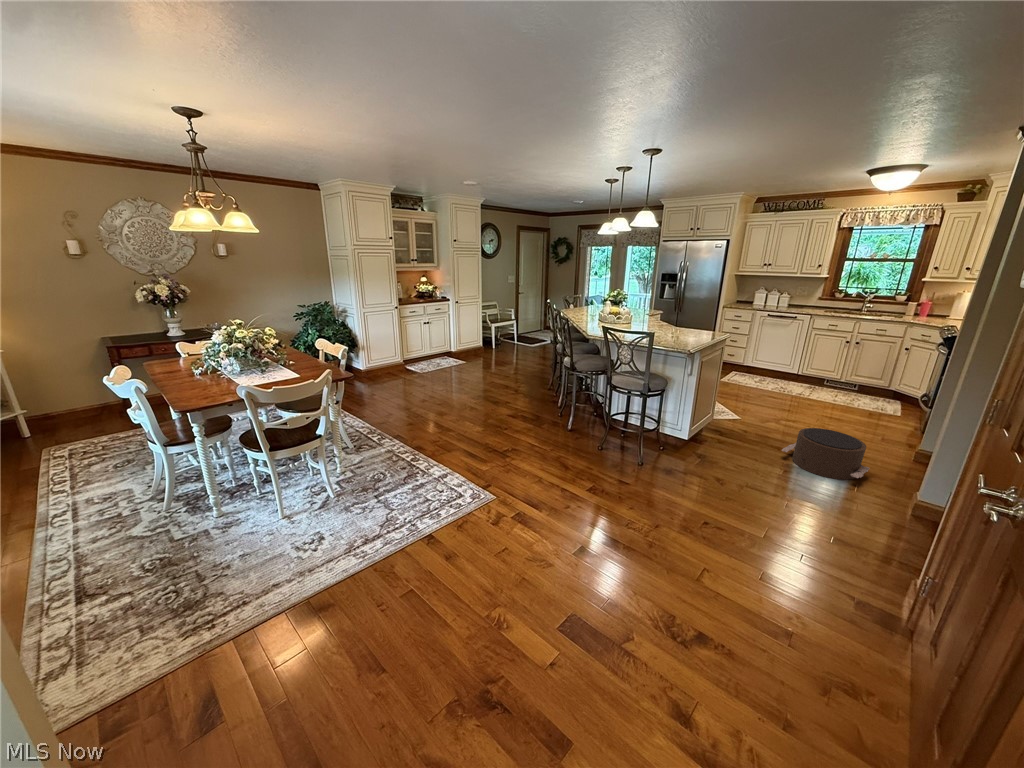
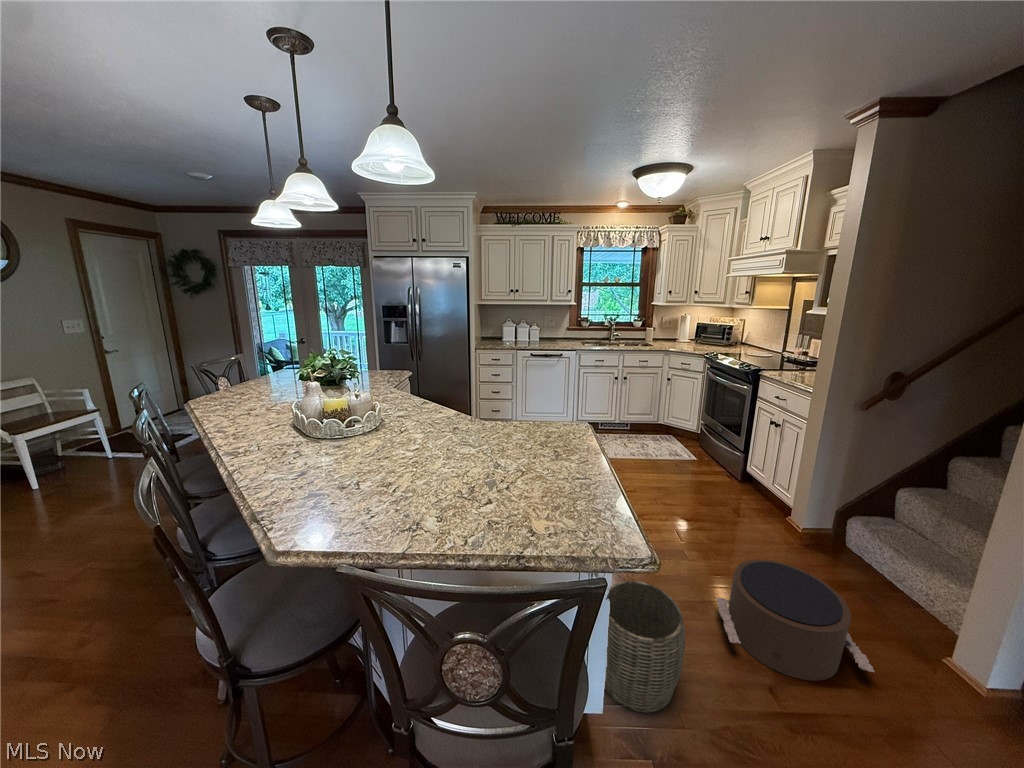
woven basket: none [703,406,748,454] -> present [605,581,685,713]

